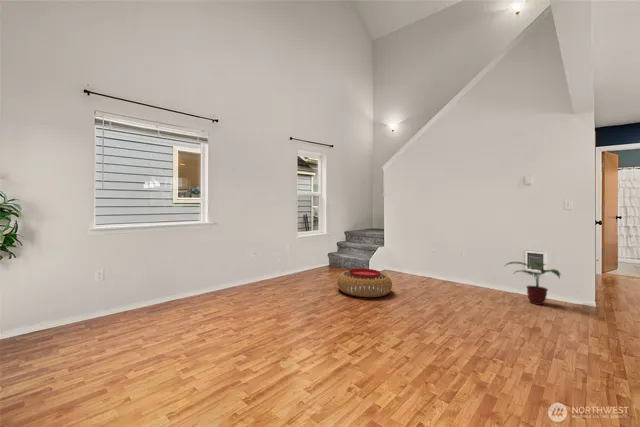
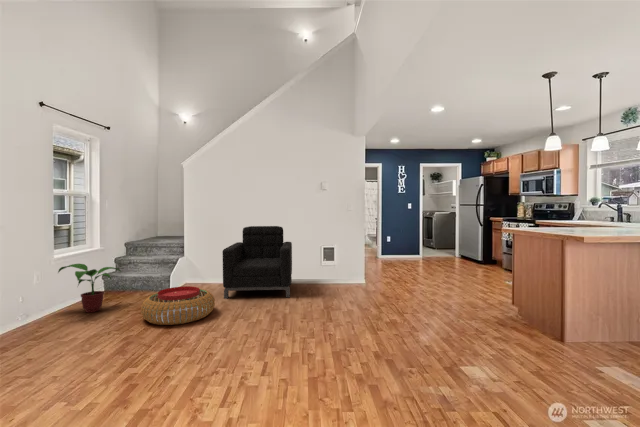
armchair: none [406,226,484,299] -> present [222,226,292,299]
potted plant: present [507,262,560,305] -> present [58,264,121,312]

